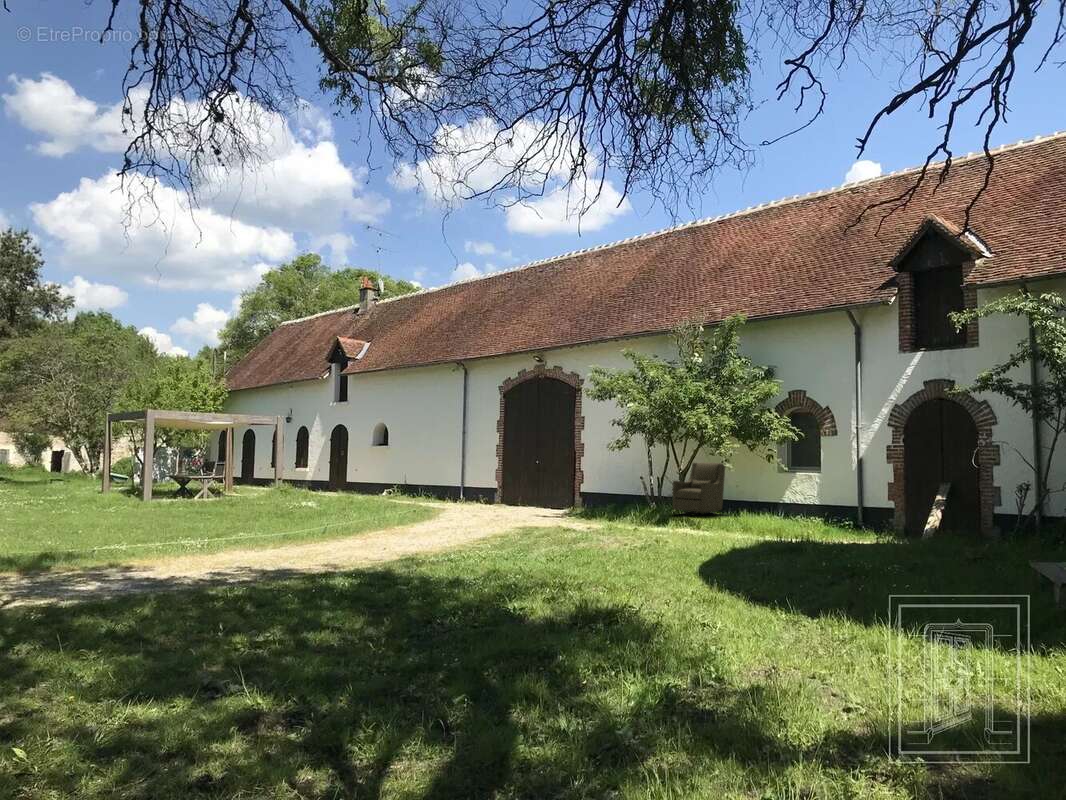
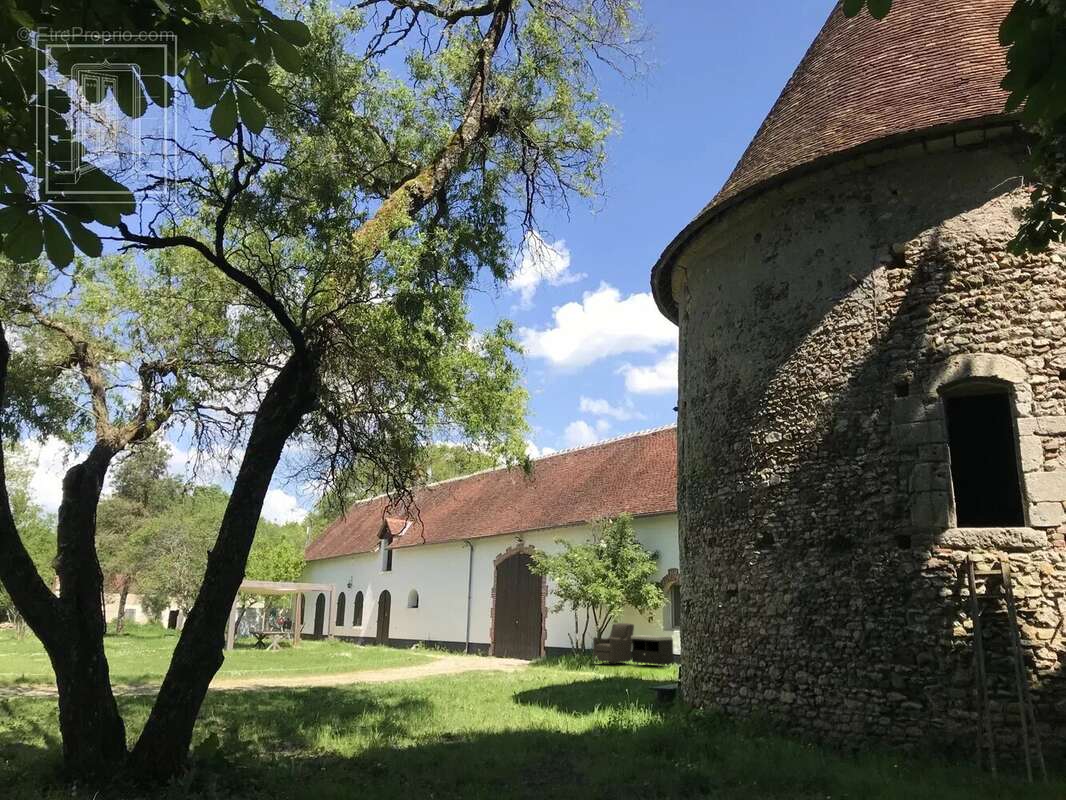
storage bench: none [730,477,789,519] -> present [631,635,673,667]

